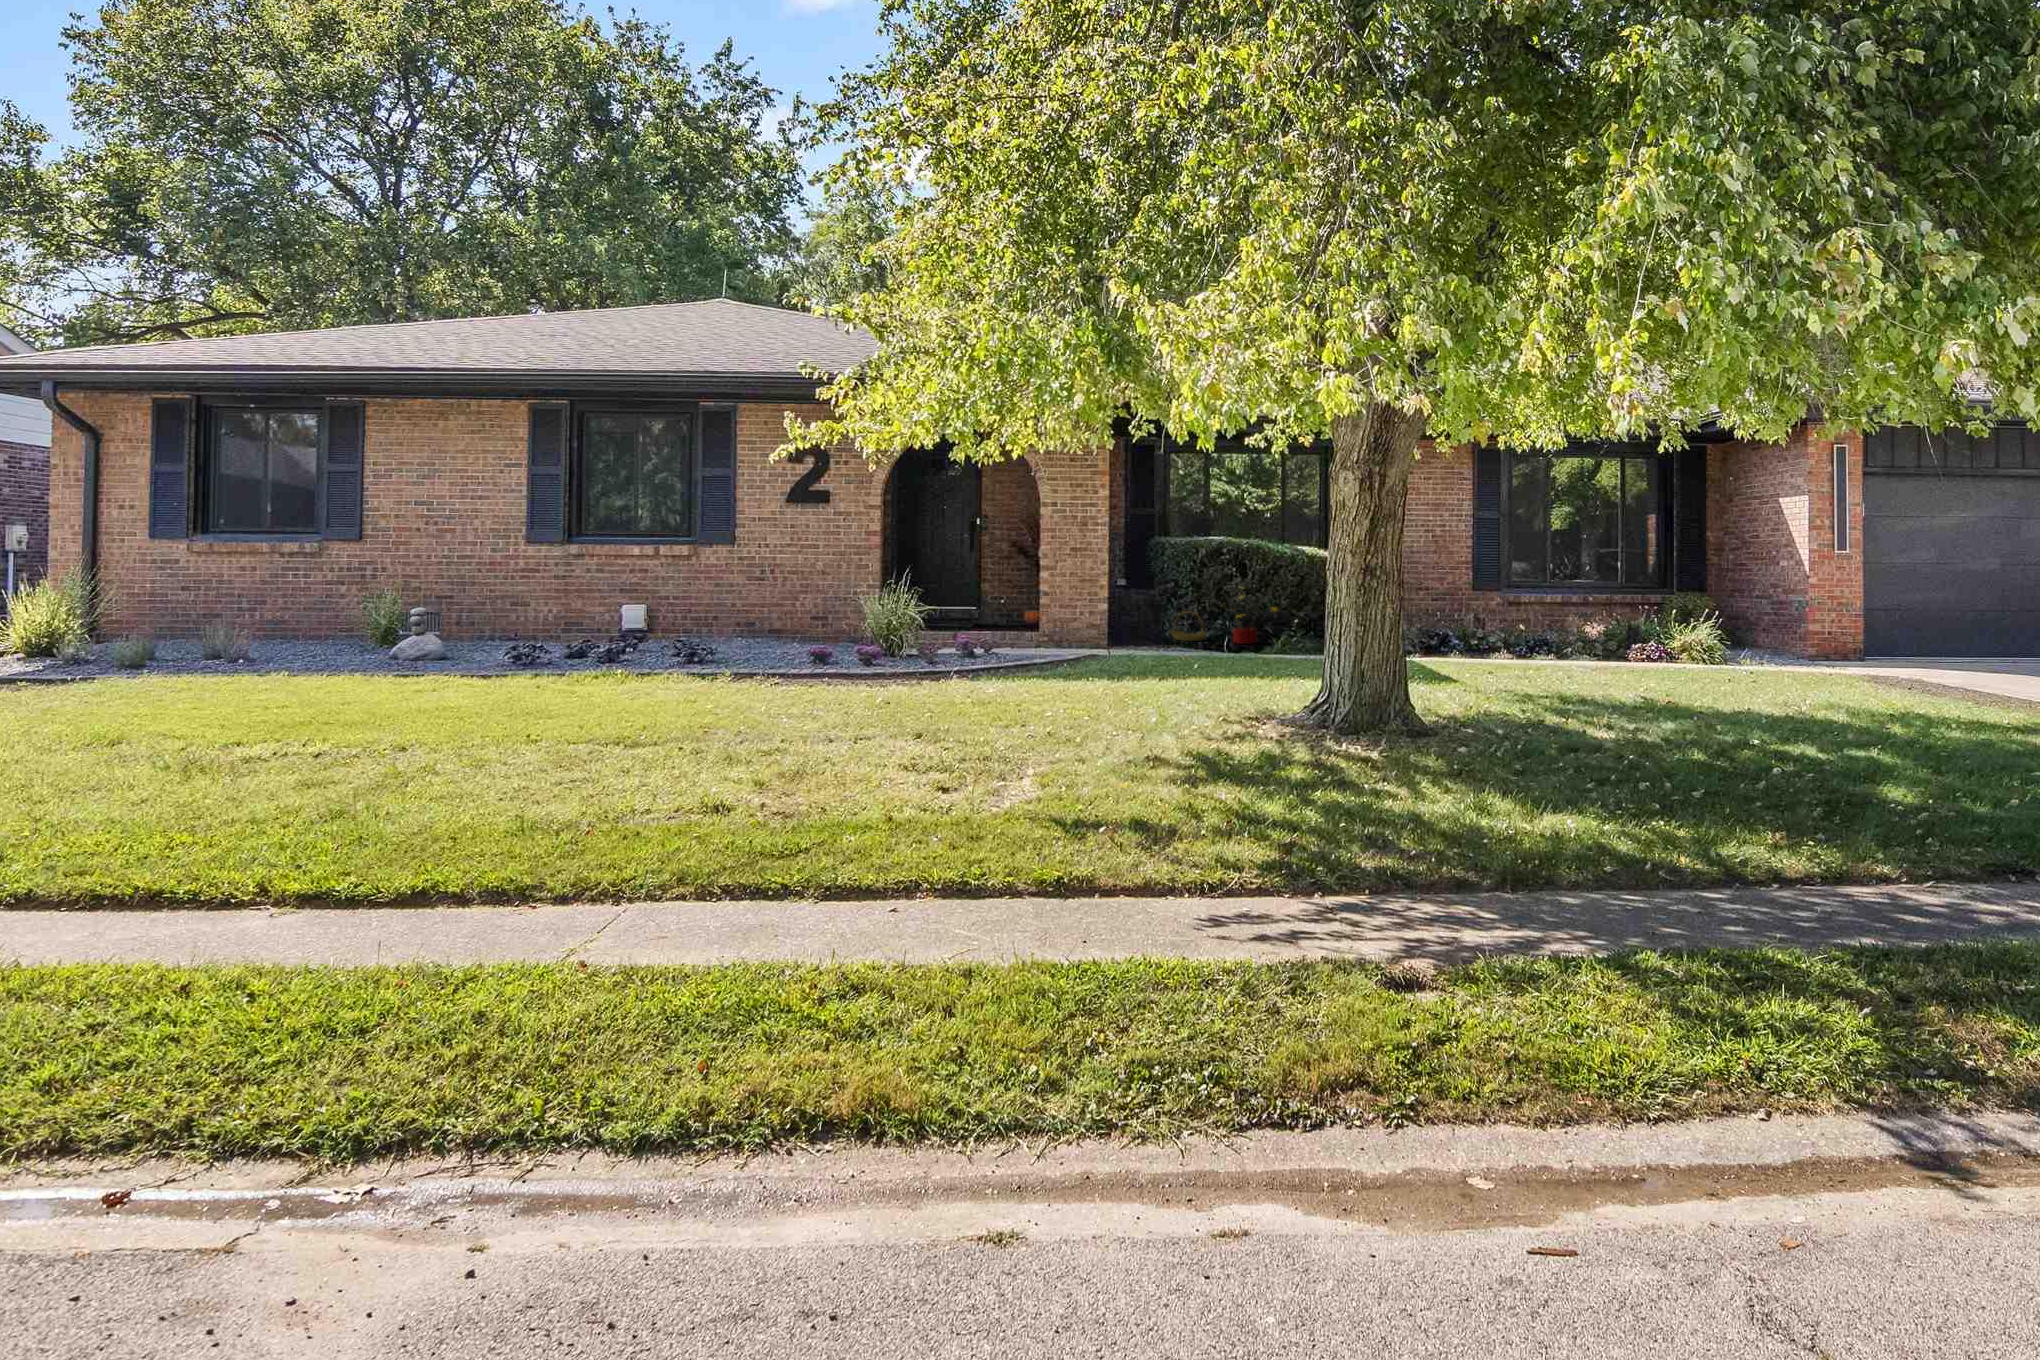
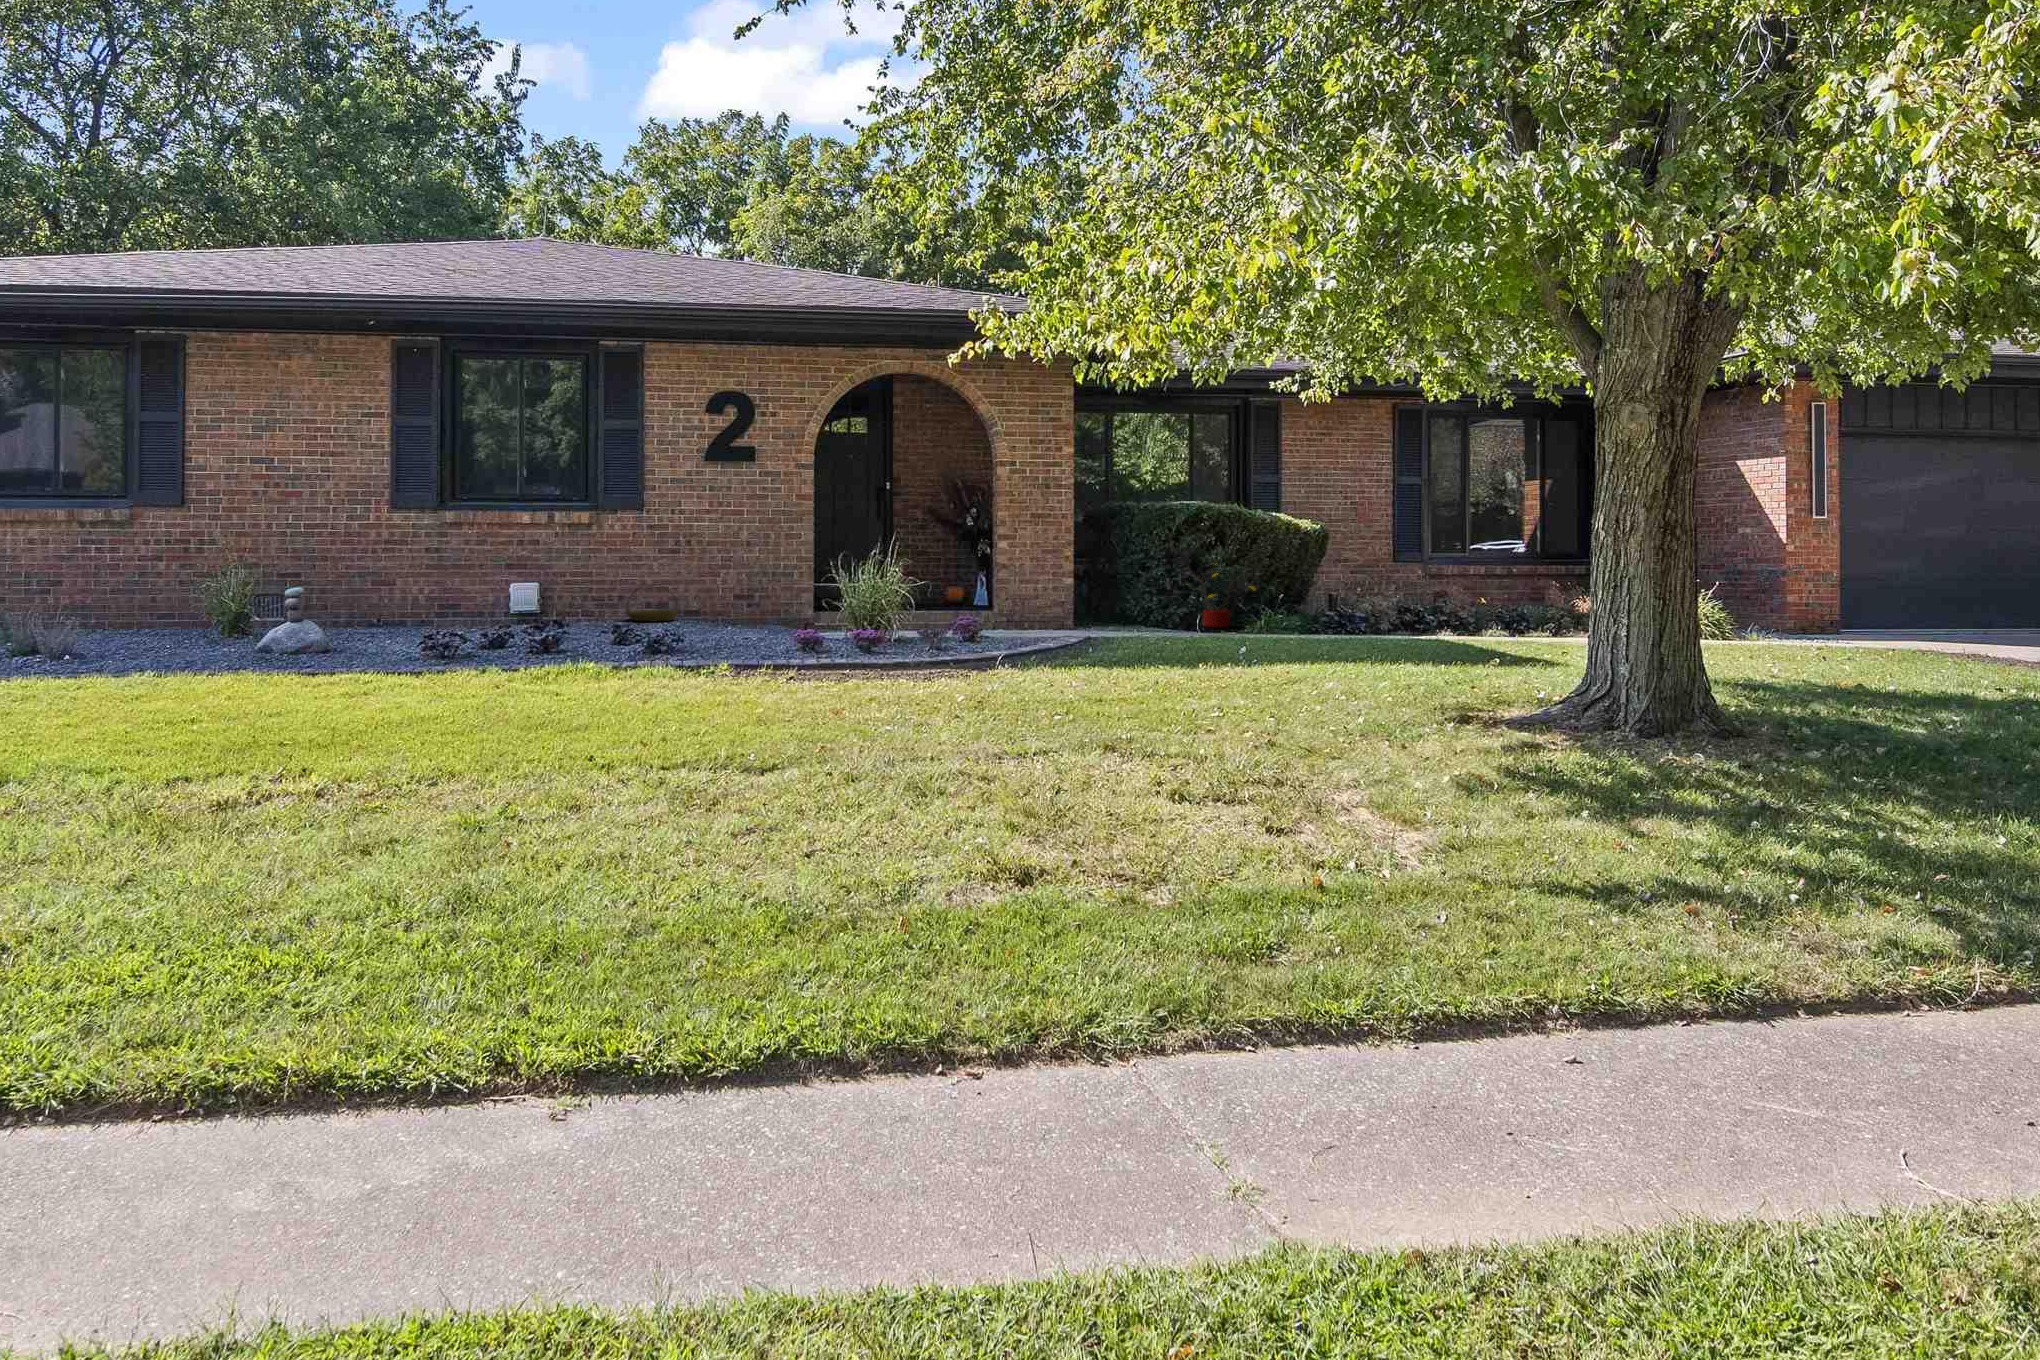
basket: present [1171,614,1206,641] -> present [626,586,679,621]

